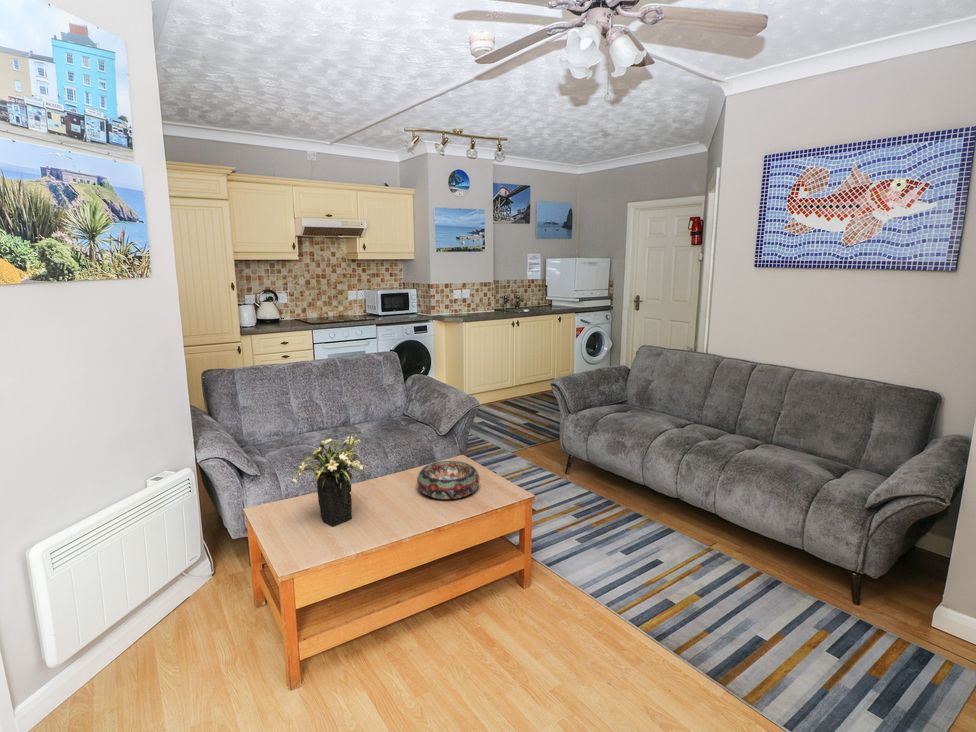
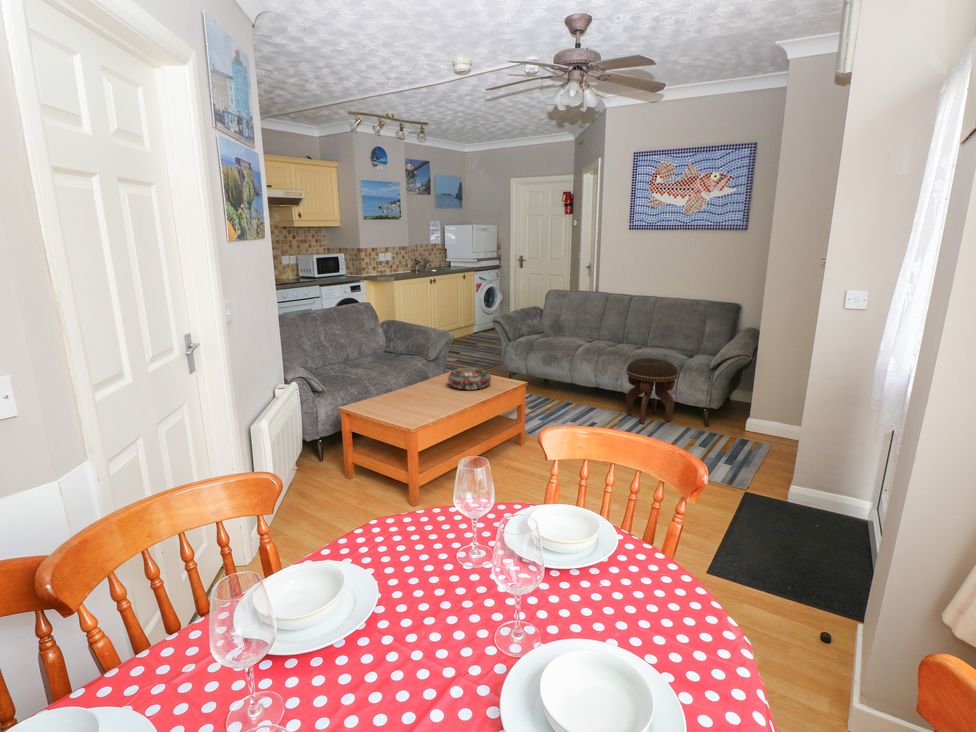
flower arrangement: present [291,434,368,526] -> none [391,344,442,408]
footstool: none [717,467,806,580] -> present [626,358,678,424]

